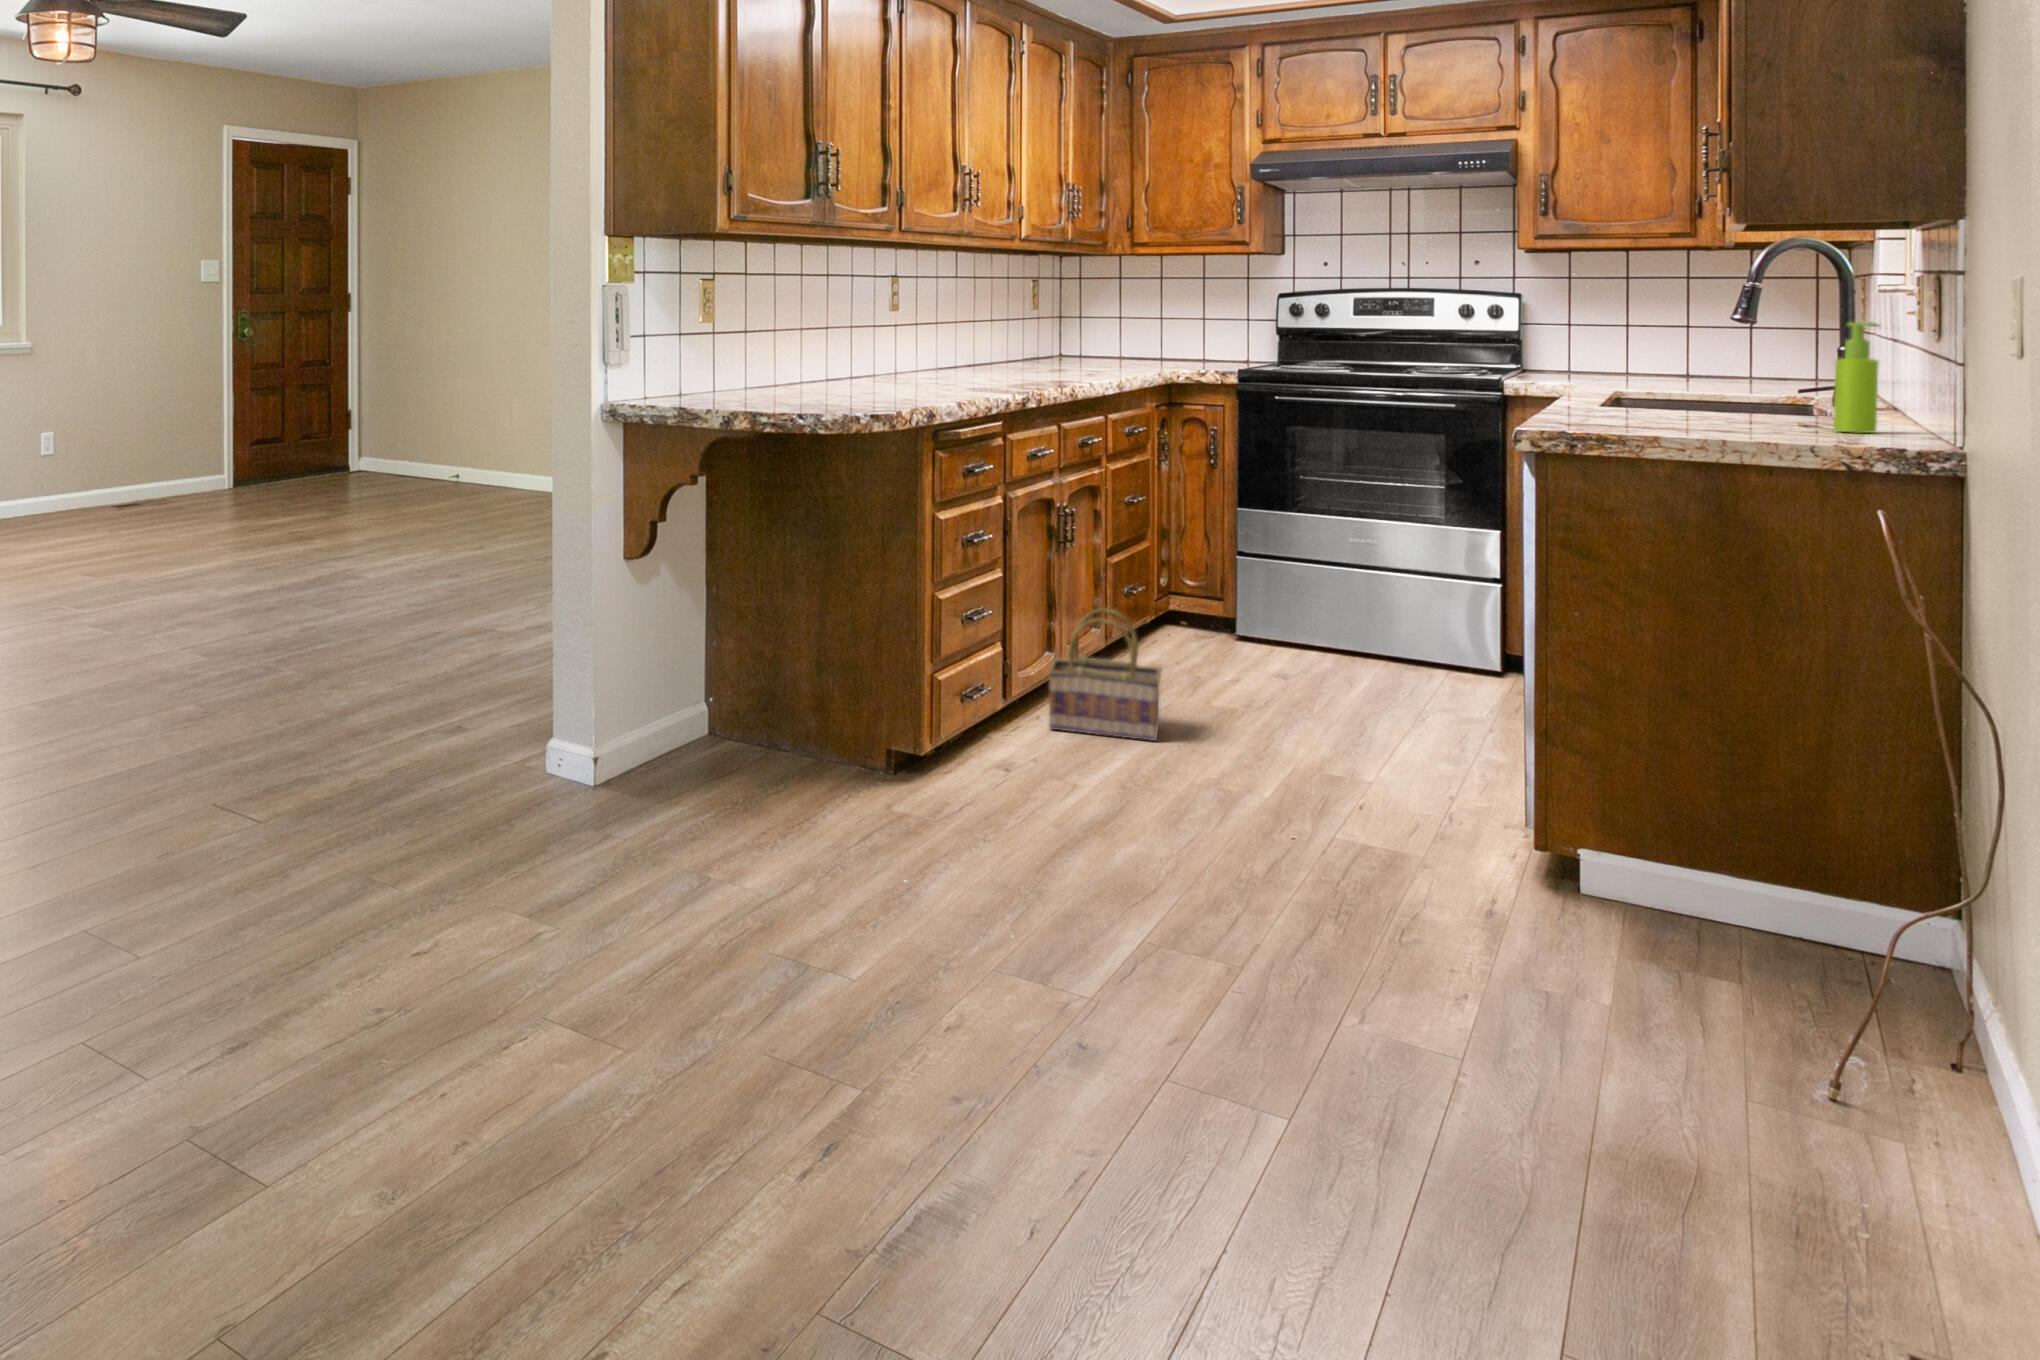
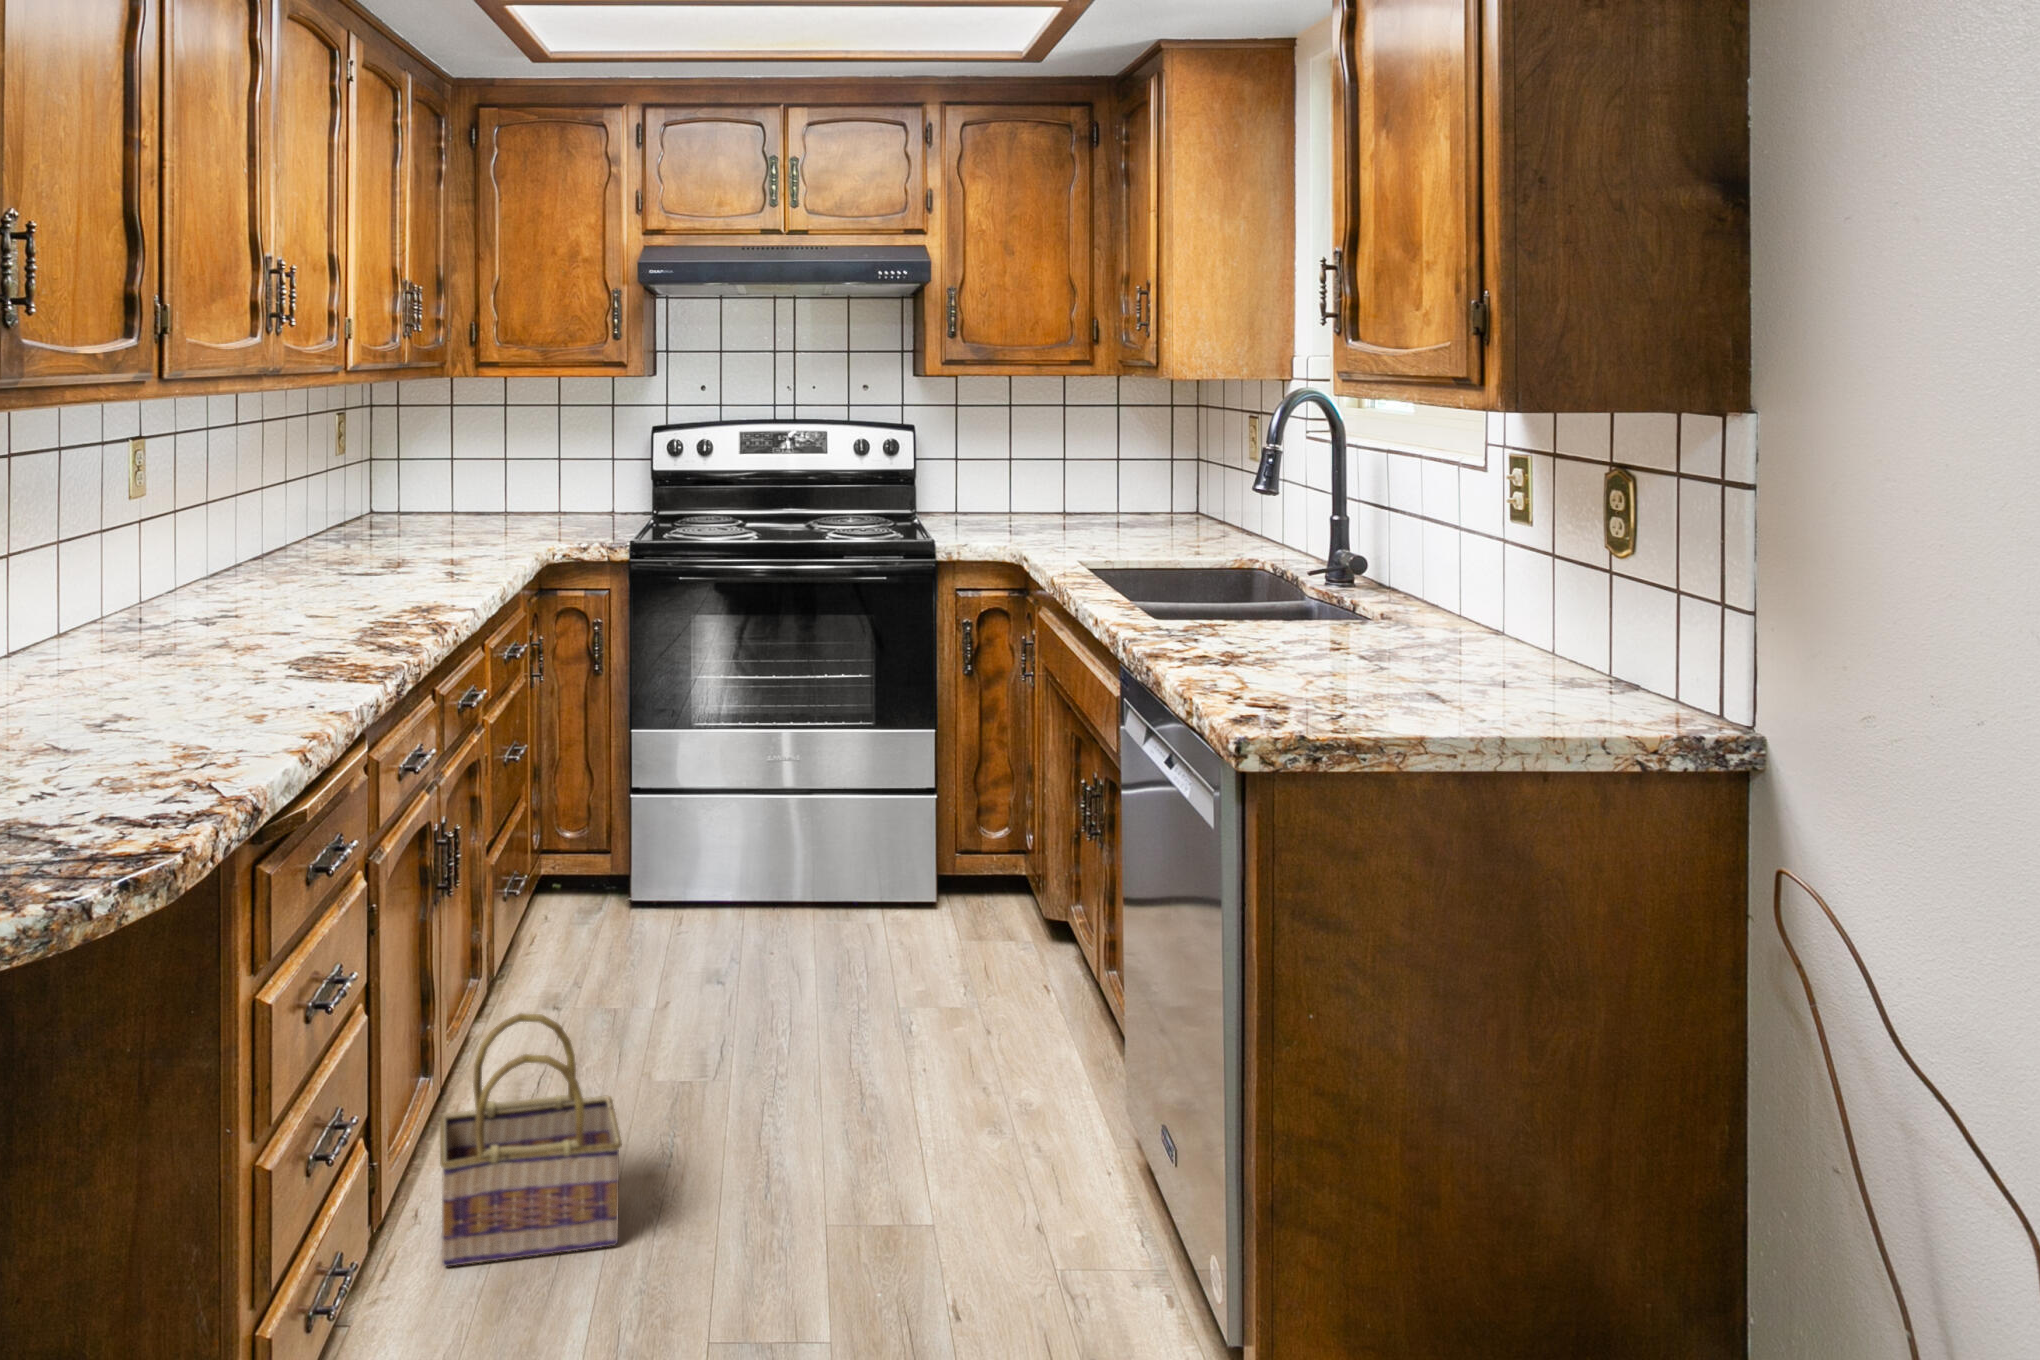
soap dispenser: present [1834,322,1879,433] -> none [1544,569,1605,726]

